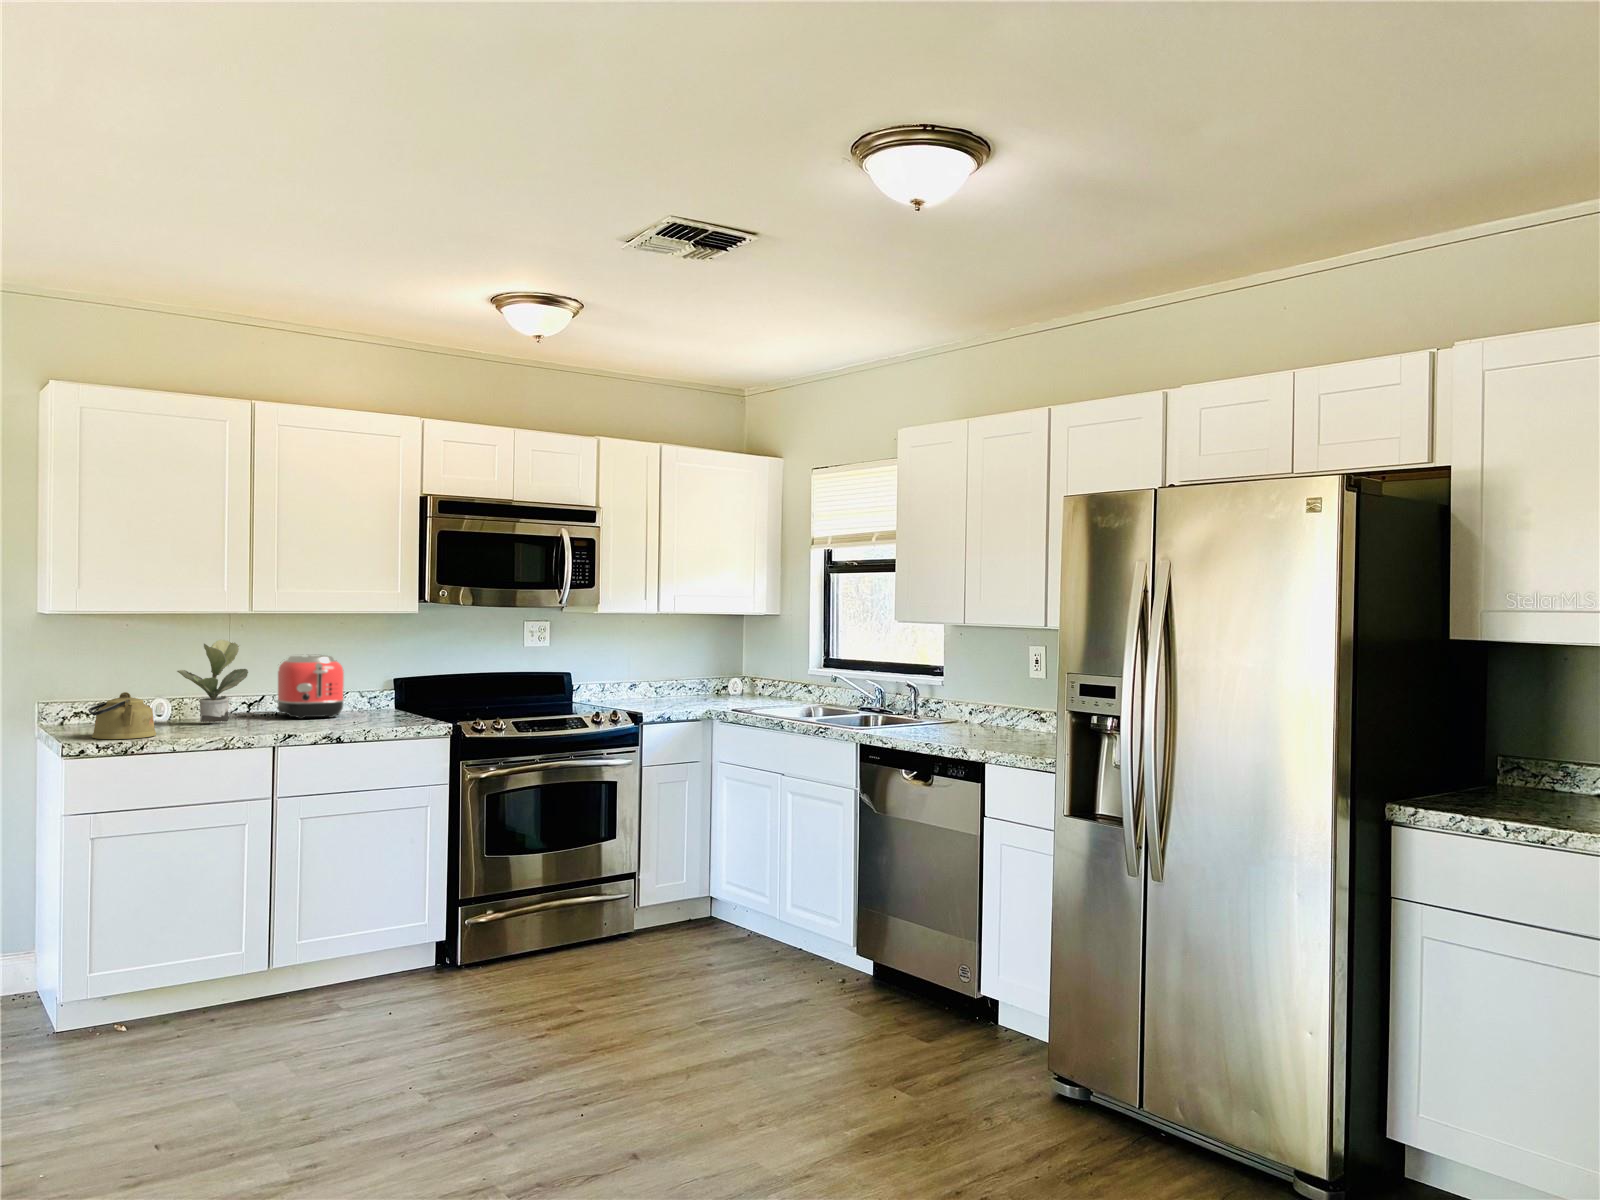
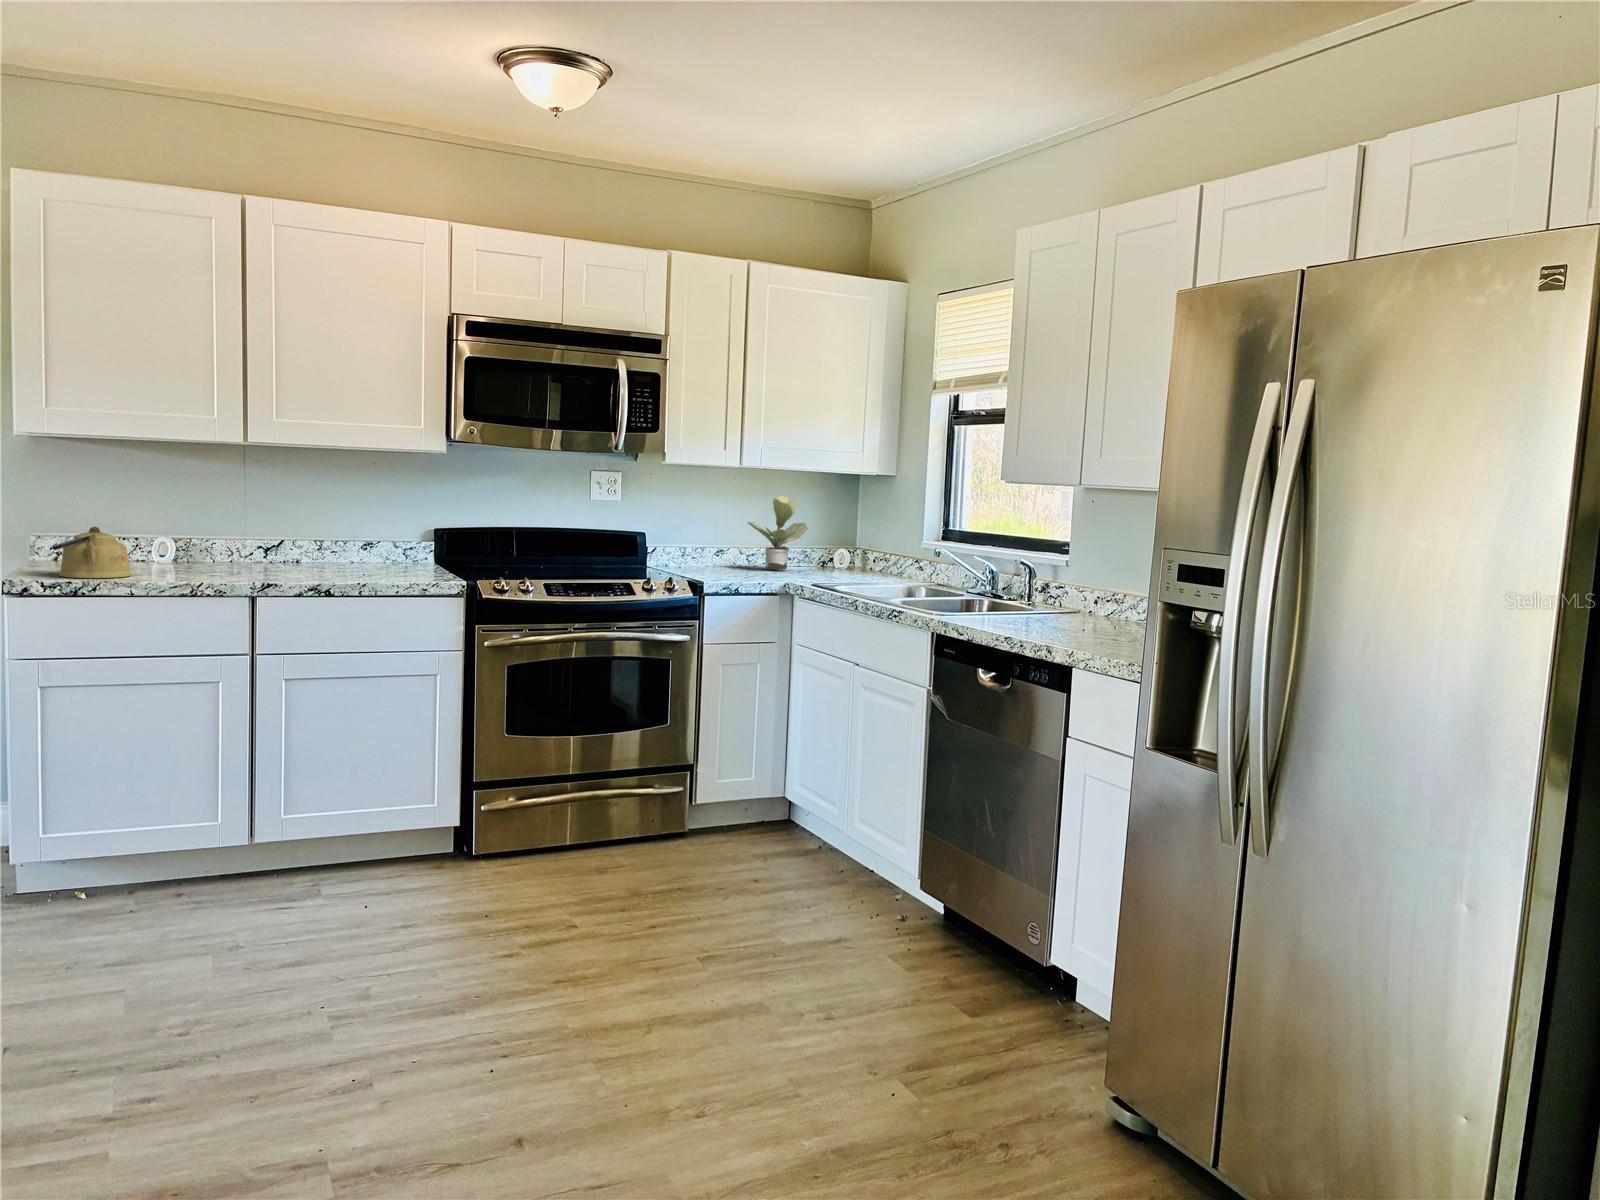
potted plant: present [177,640,248,722] -> present [748,496,808,570]
toaster: present [275,655,344,719] -> none [299,498,371,569]

